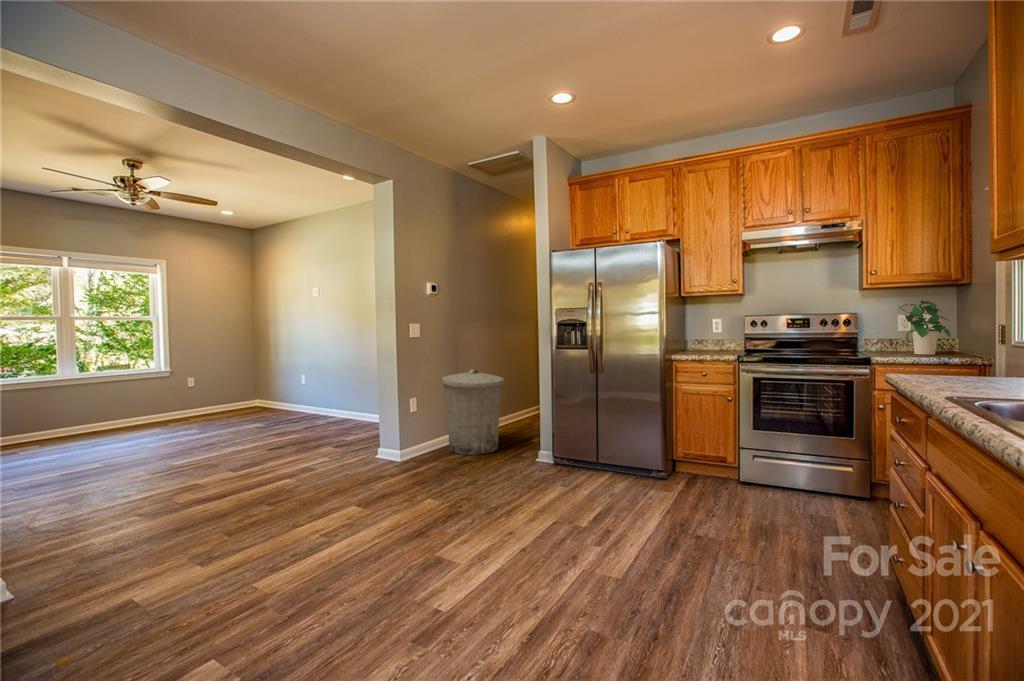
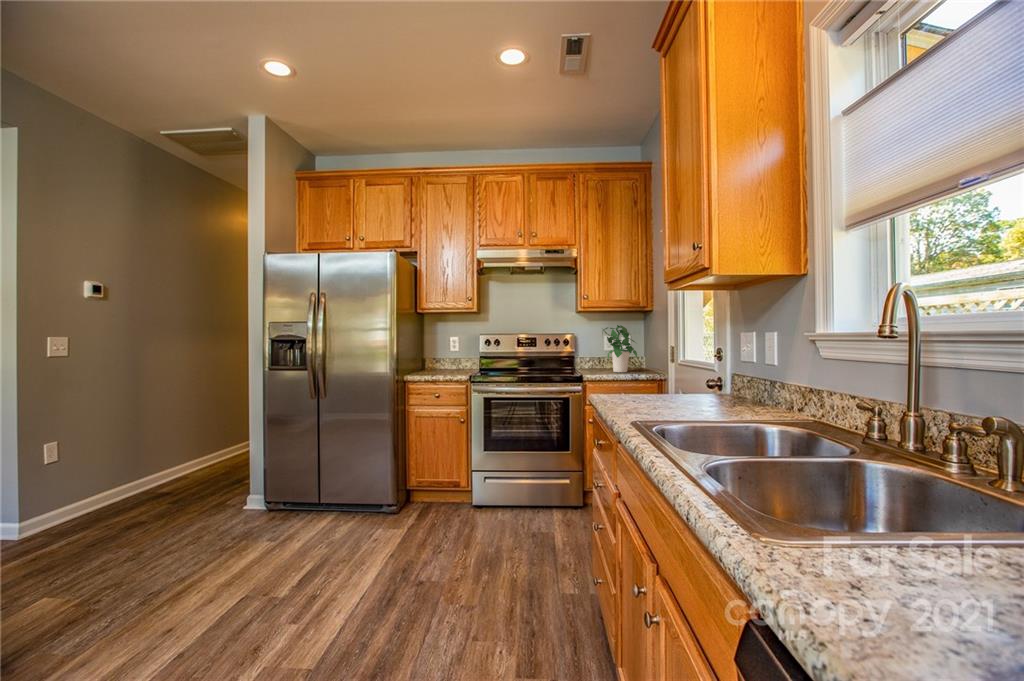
trash can: present [442,369,504,455] -> none [98,398,202,517]

